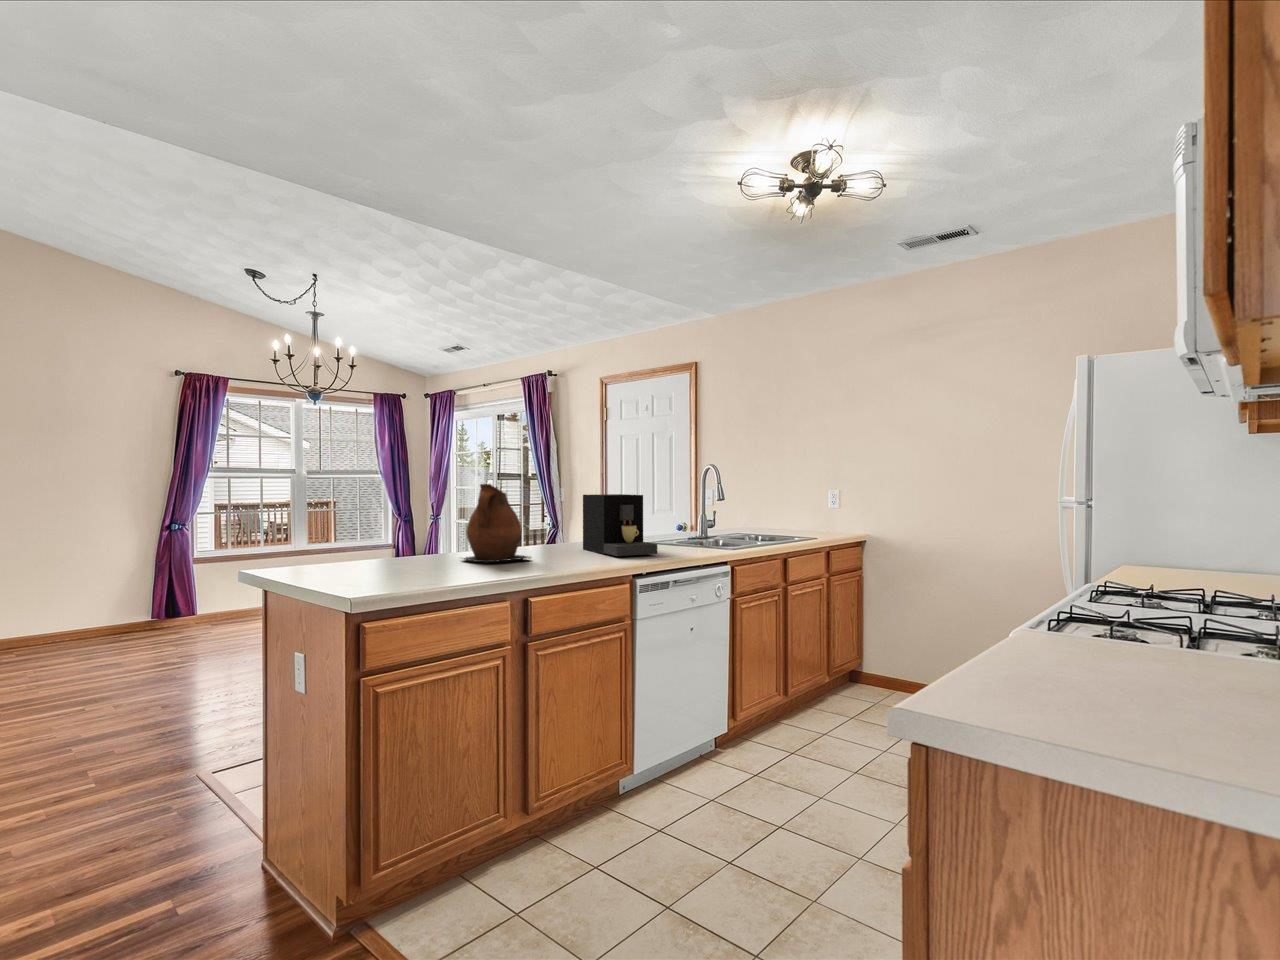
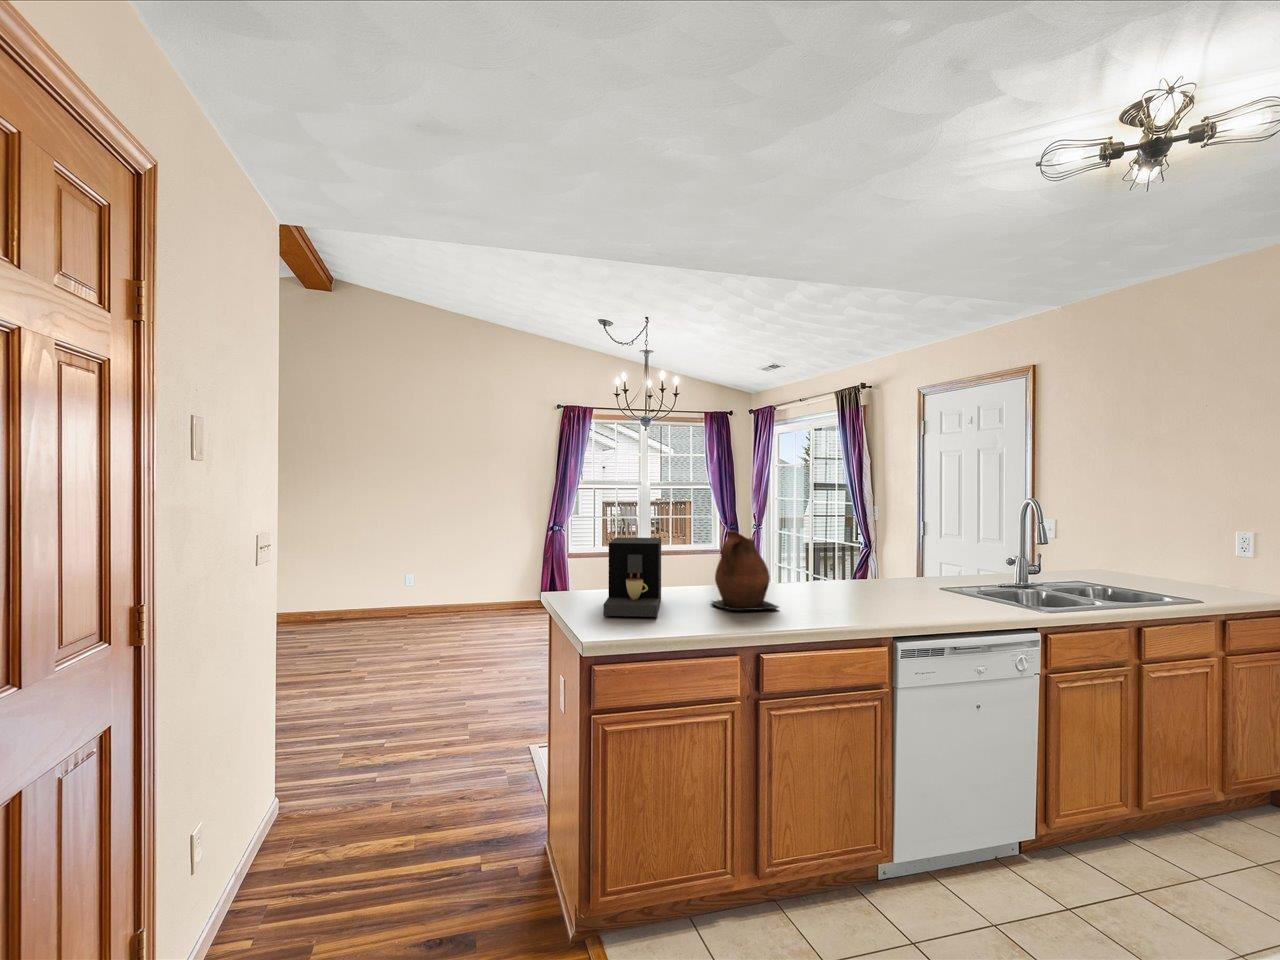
coffee maker: present [583,494,657,556] -> present [603,537,661,617]

